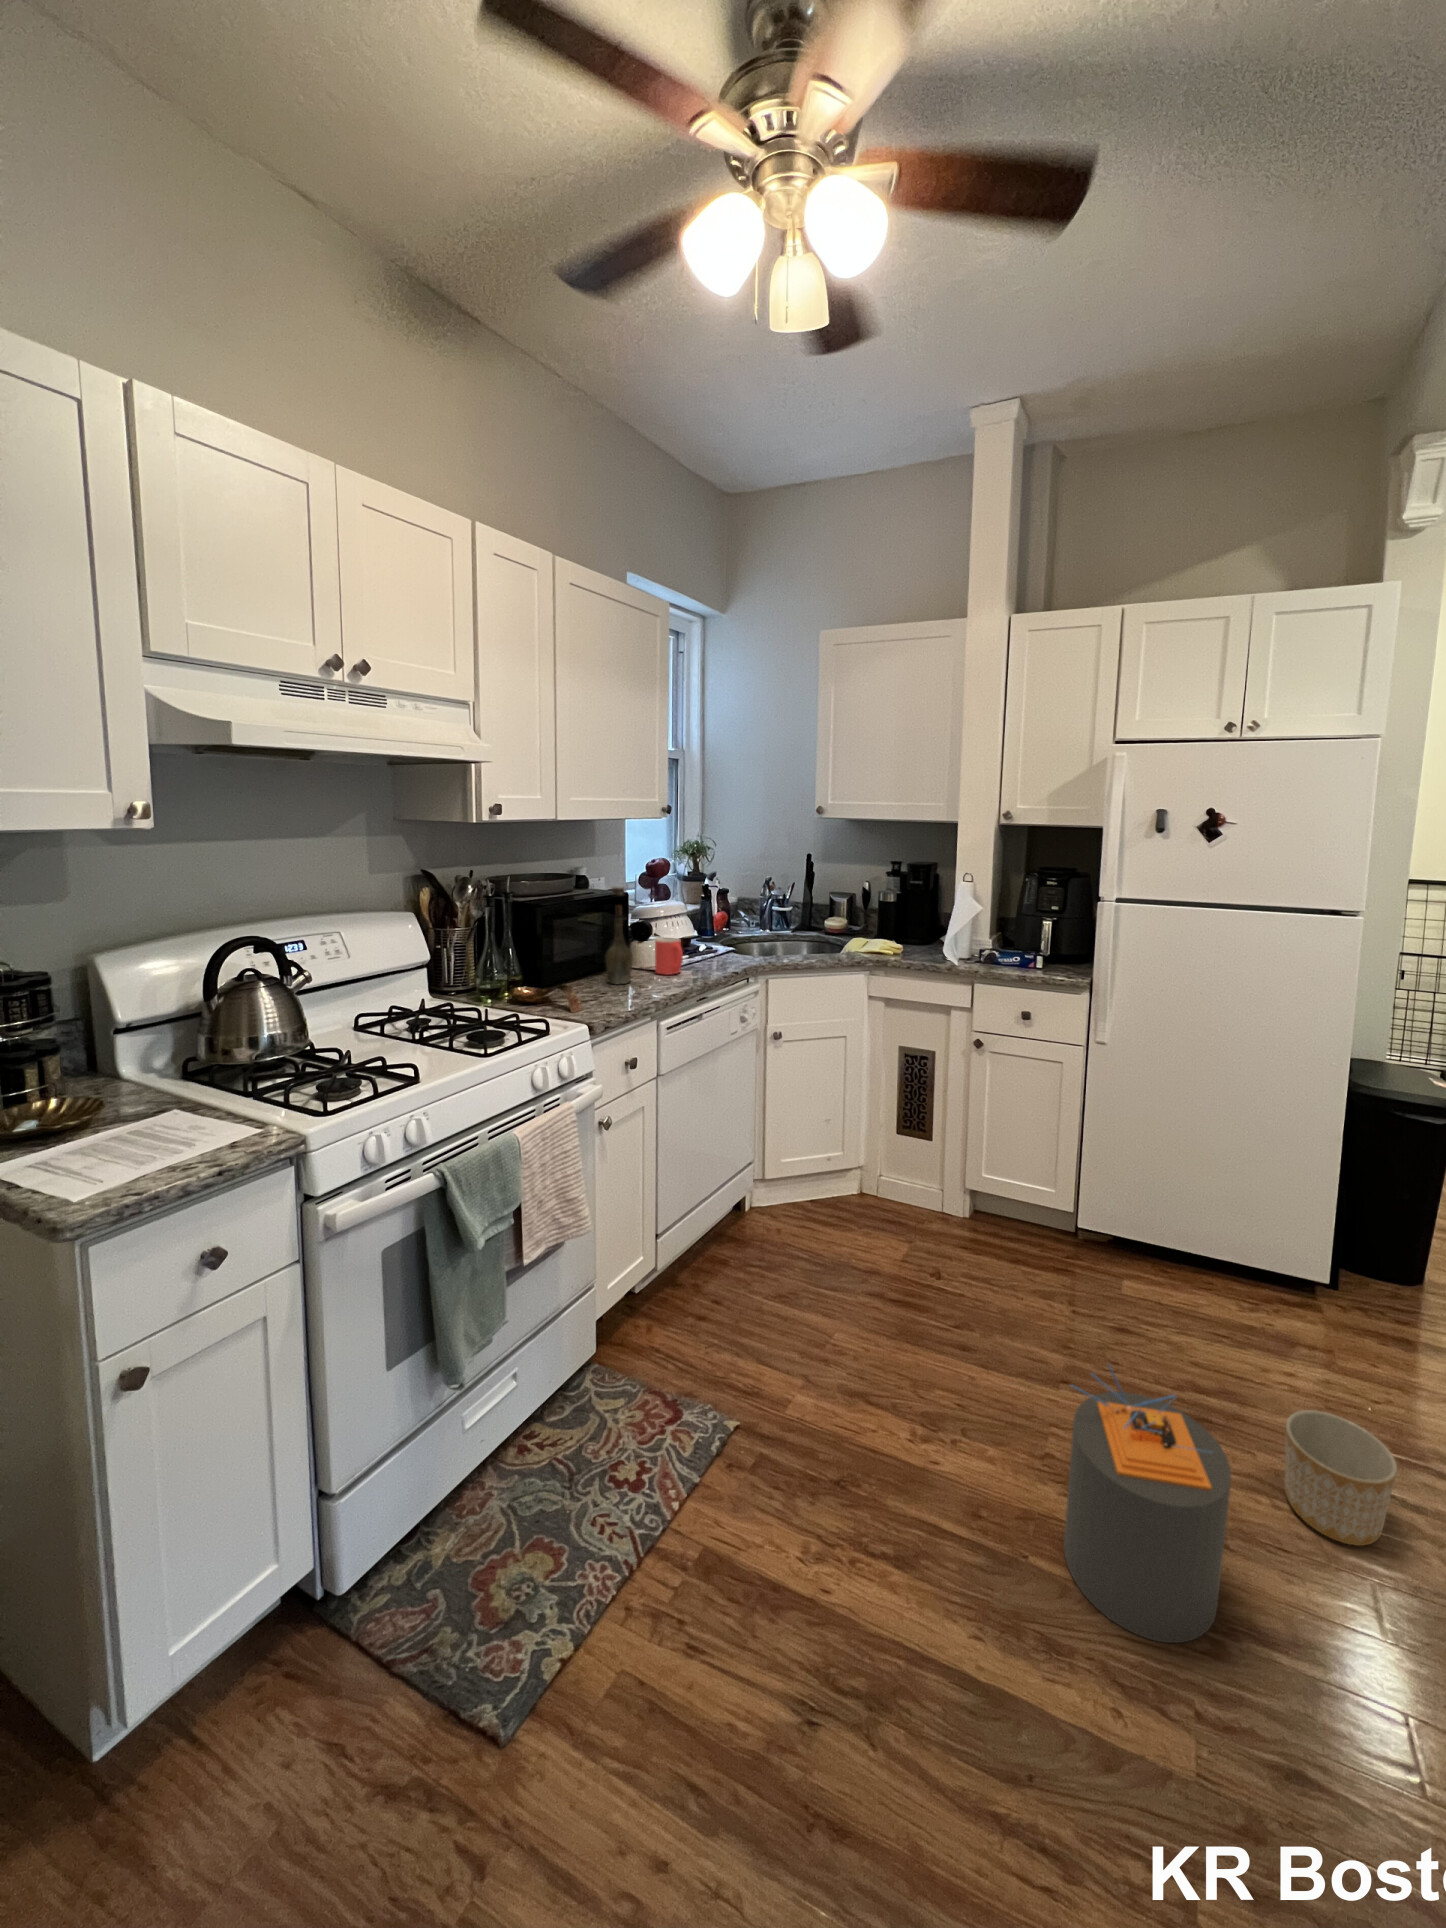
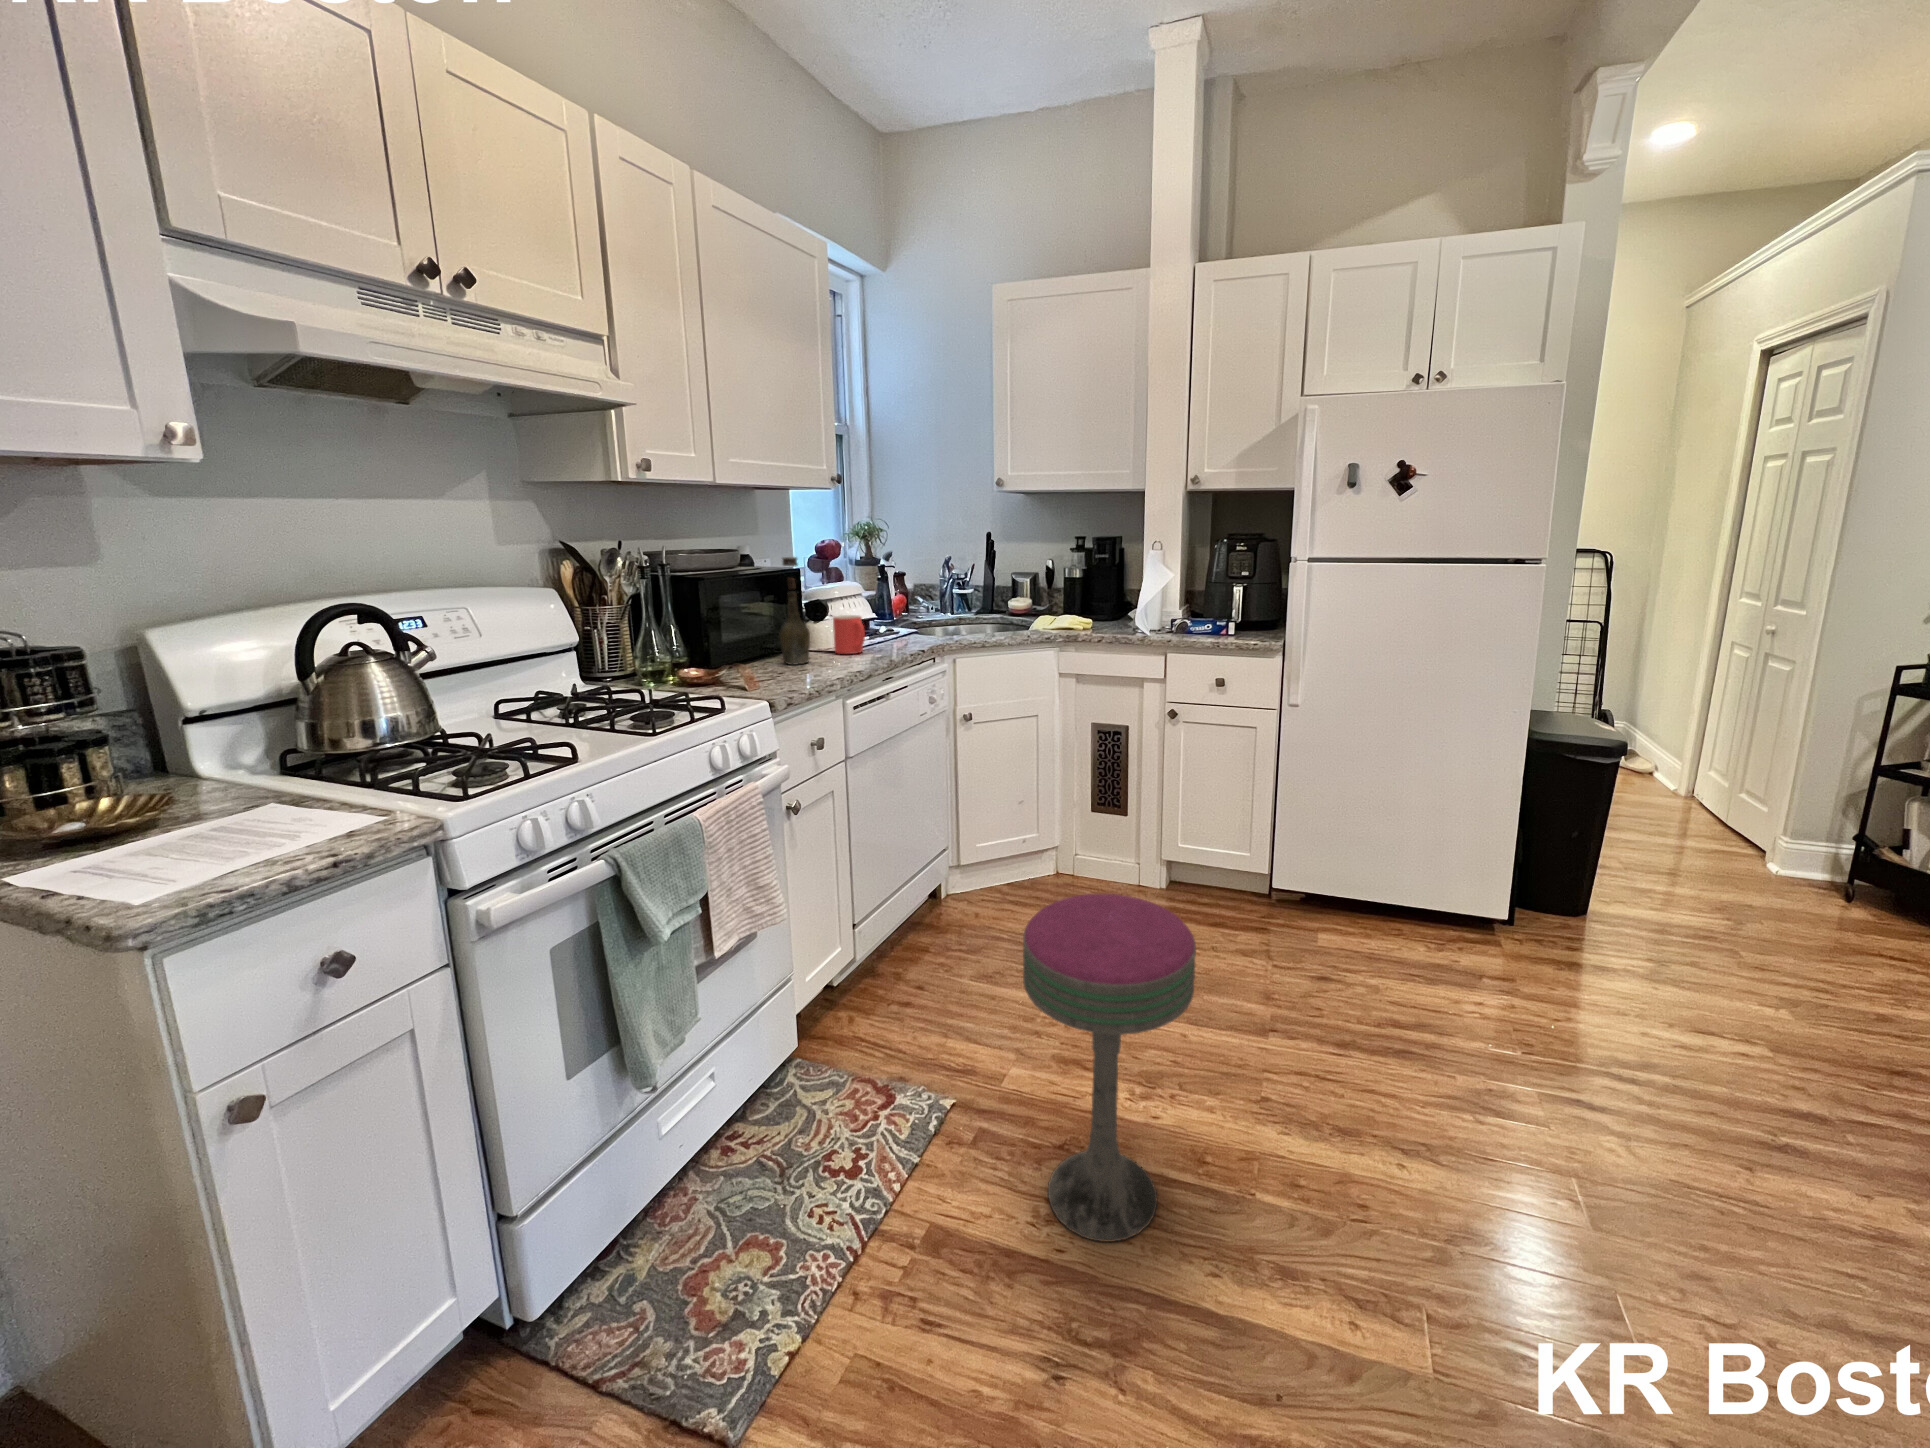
bar stool: none [802,1231,969,1589] -> present [1023,894,1196,1242]
trash can: present [1064,1364,1231,1643] -> none [1286,996,1451,1256]
planter: present [1285,1410,1397,1546] -> none [1485,1032,1590,1149]

